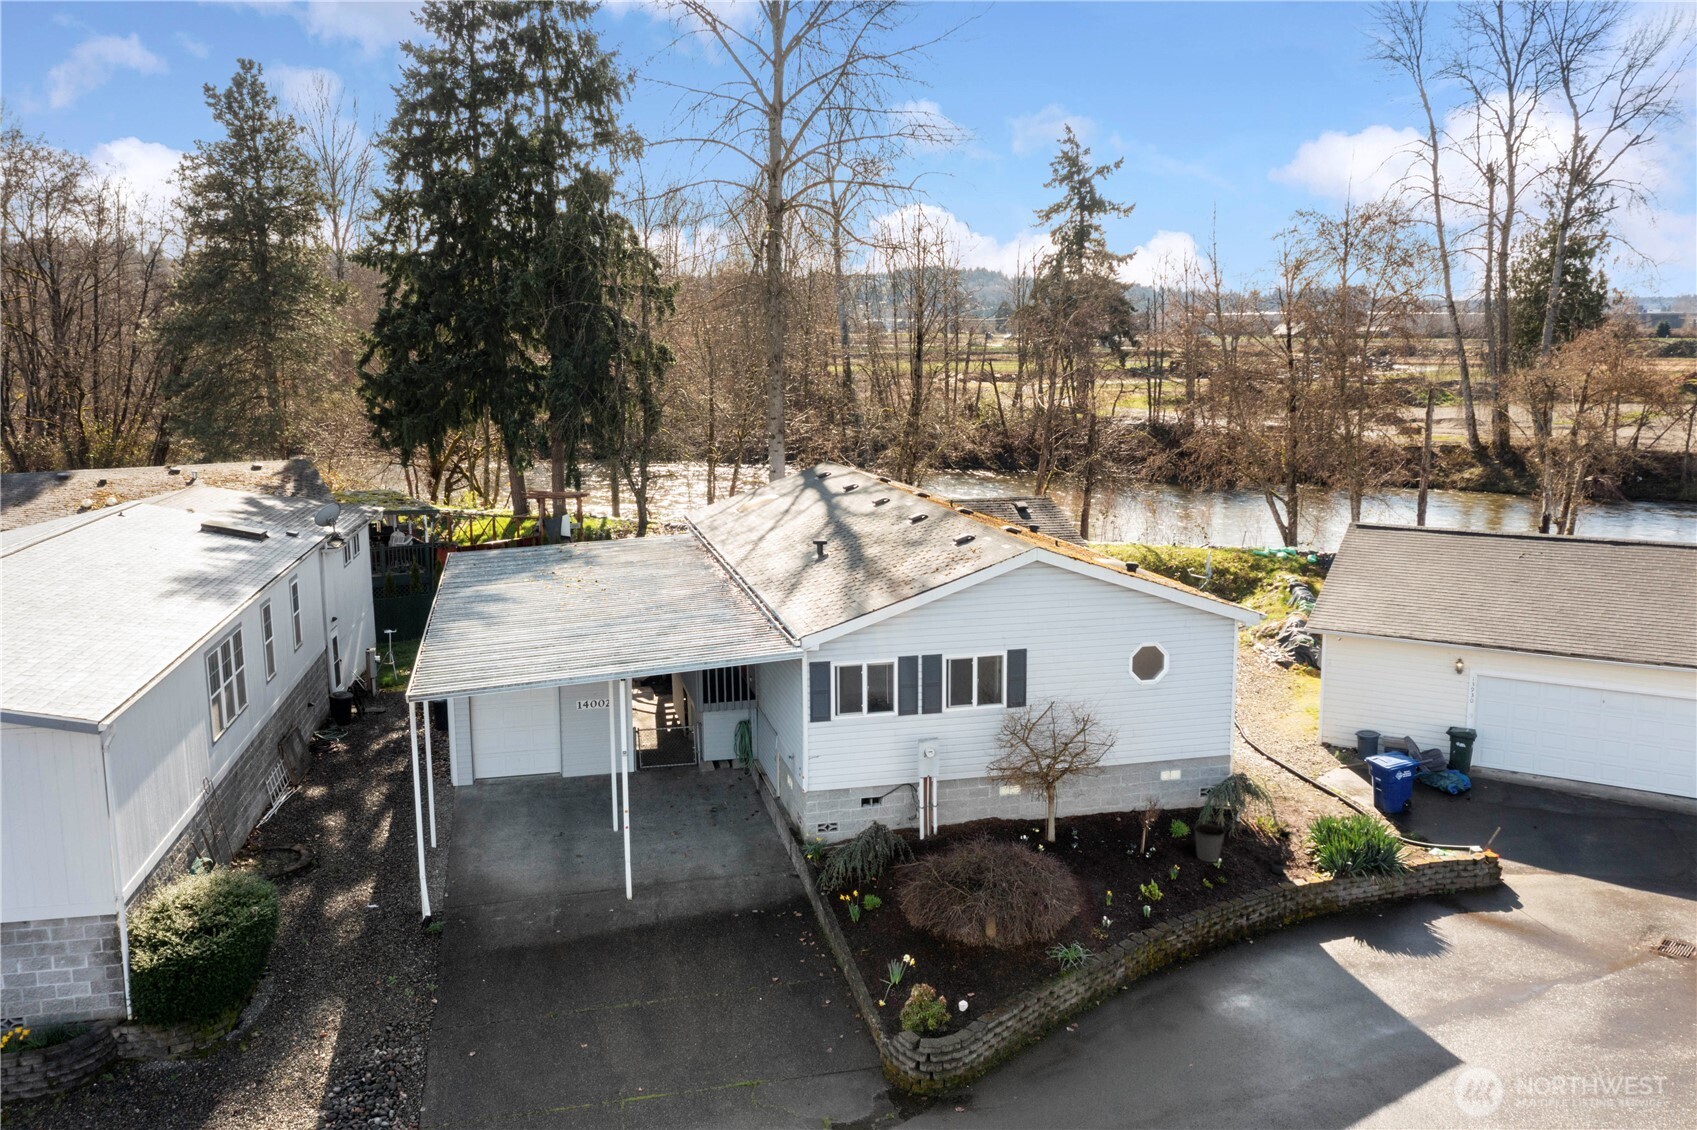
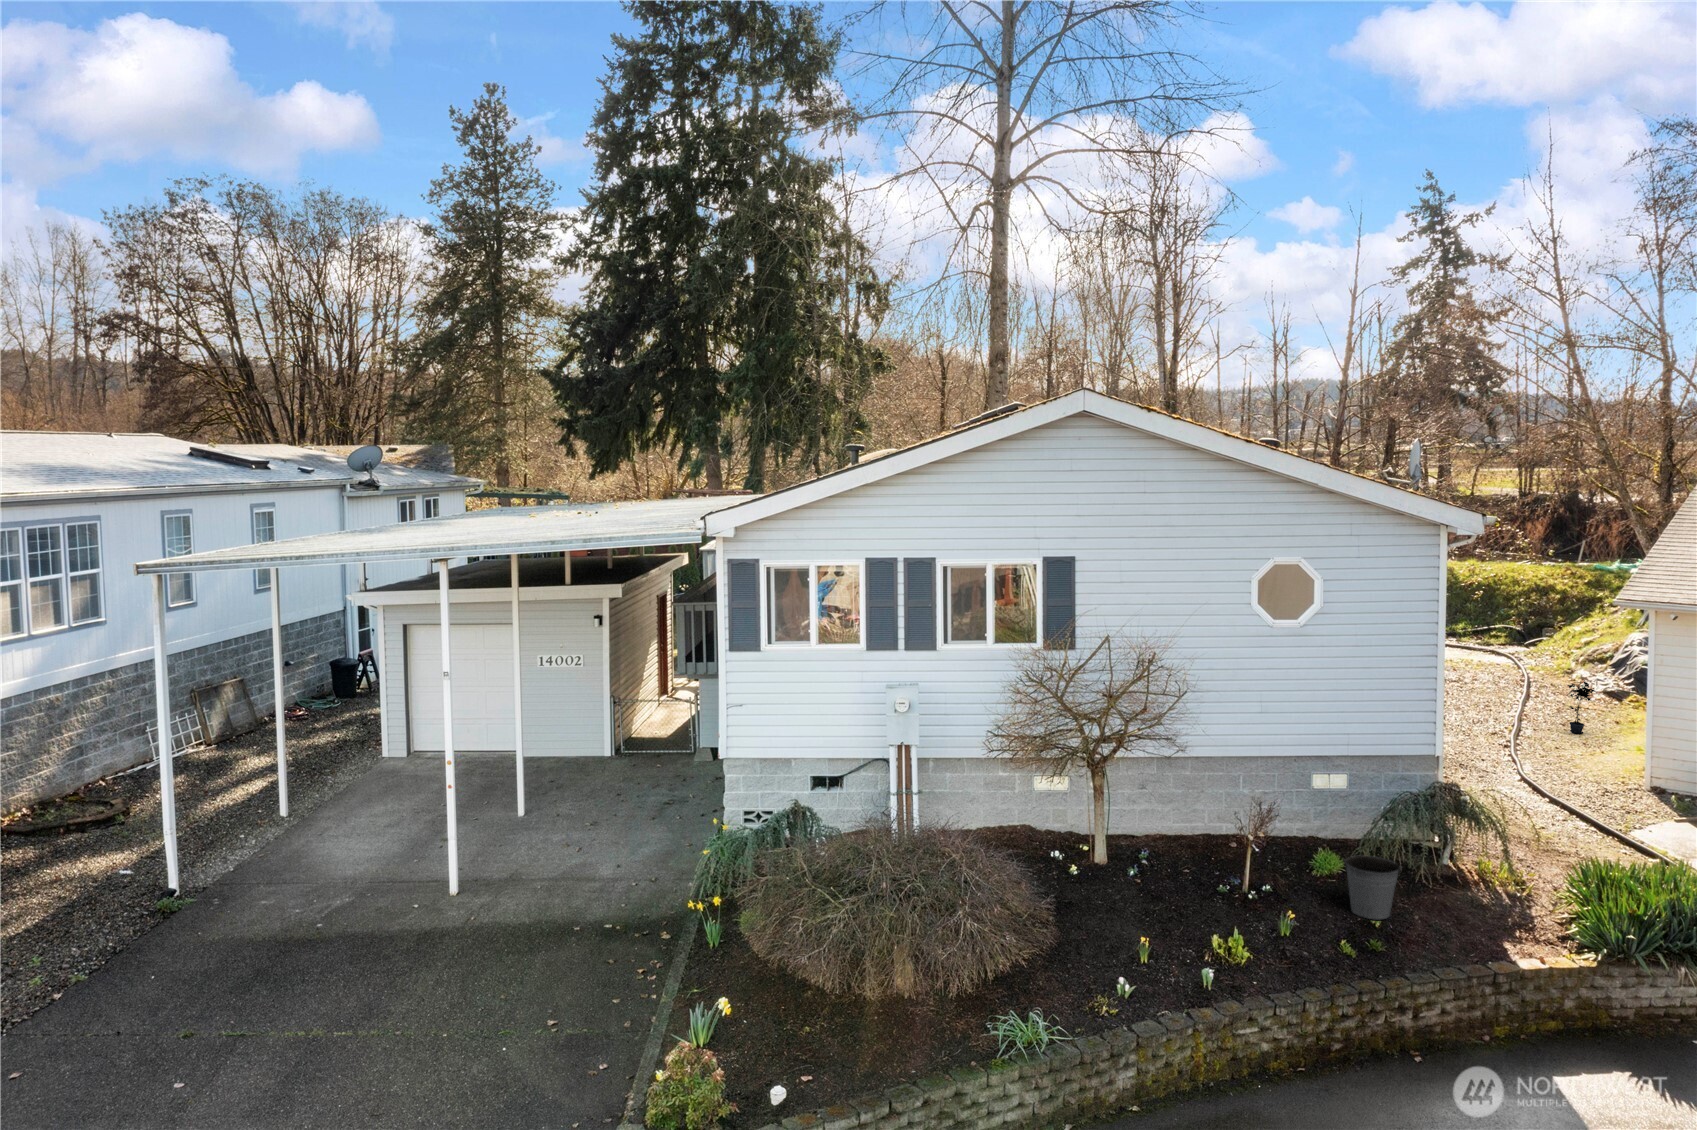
potted plant: present [1270,823,1295,875] -> present [1568,680,1596,734]

